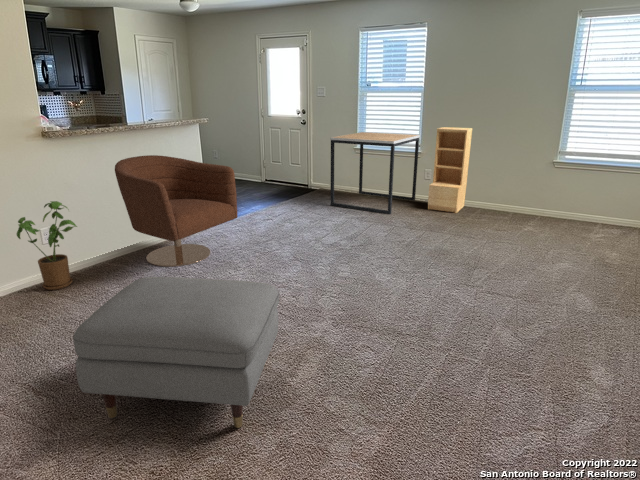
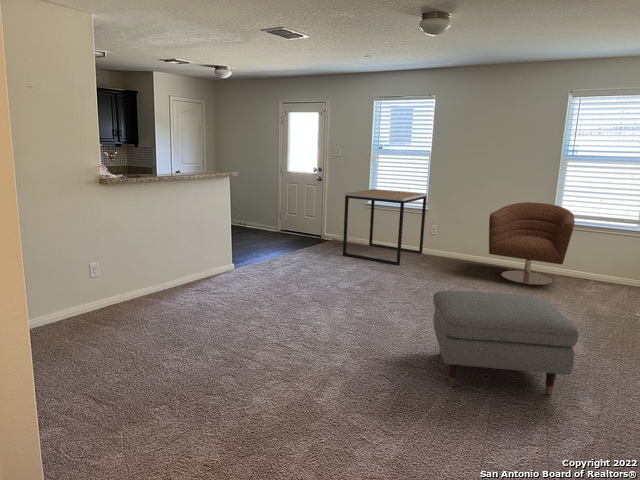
bookshelf: present [428,127,472,213] -> none [434,187,476,267]
armchair: present [115,155,238,267] -> present [489,202,575,285]
house plant: present [17,201,77,290] -> none [73,241,126,319]
ottoman: present [73,277,279,428] -> present [433,290,578,395]

